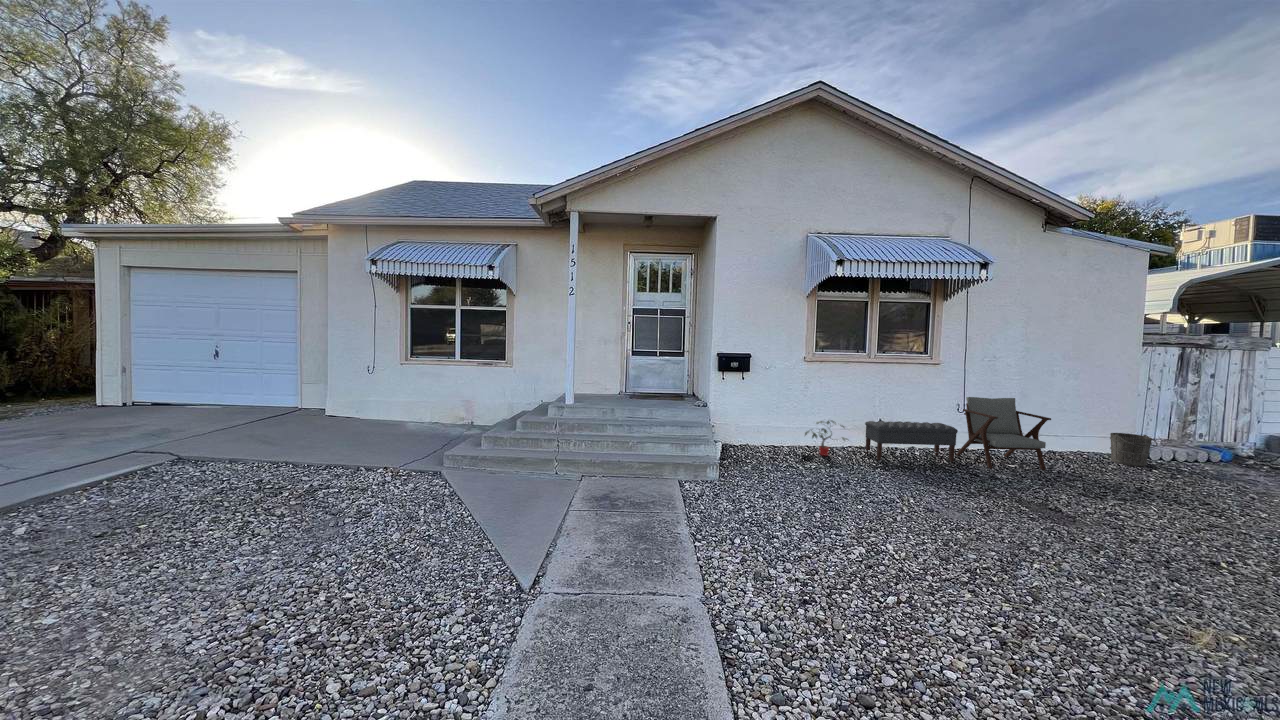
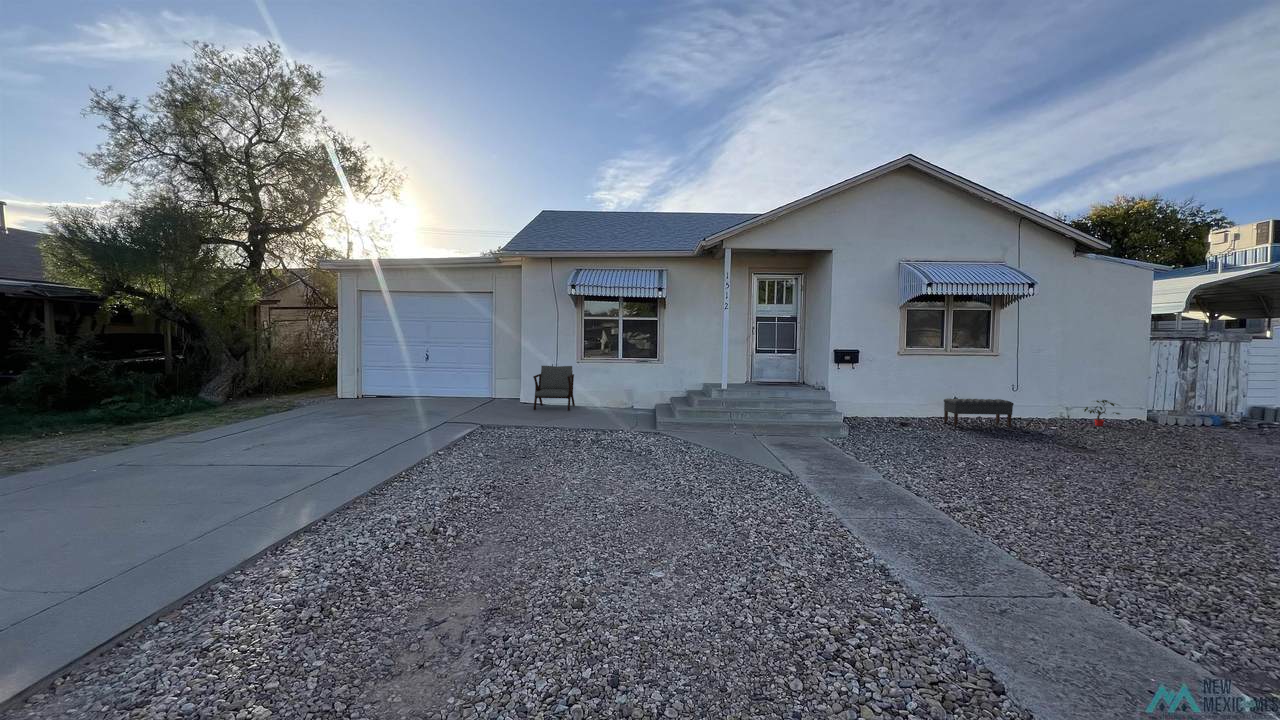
lounge chair: present [956,397,1051,470] -> present [533,366,575,411]
potted plant: present [805,421,848,456] -> present [1084,400,1120,426]
bucket: present [1110,433,1158,466] -> none [1128,405,1163,429]

